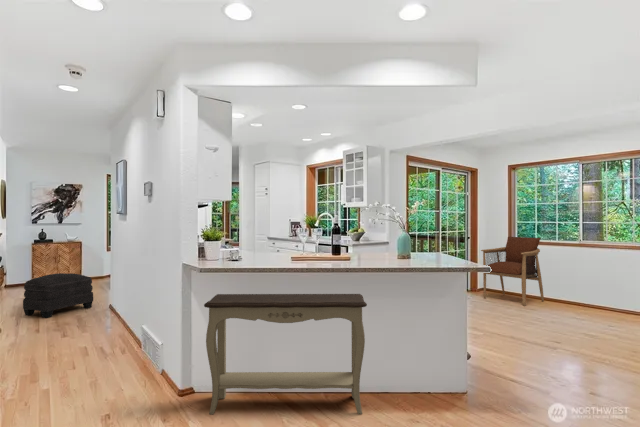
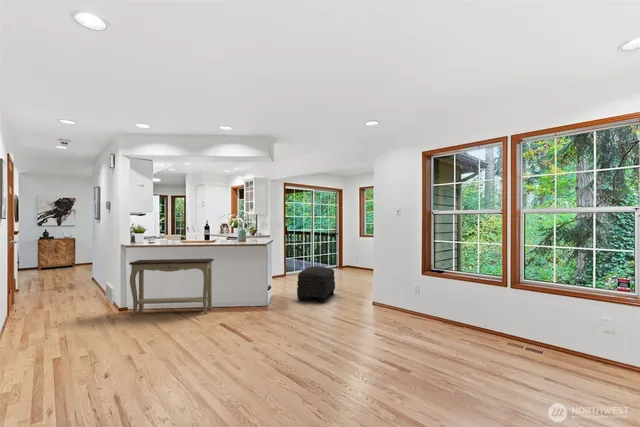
armchair: present [481,237,544,306] -> none [334,232,370,273]
ottoman: present [23,273,93,318] -> present [297,266,335,302]

